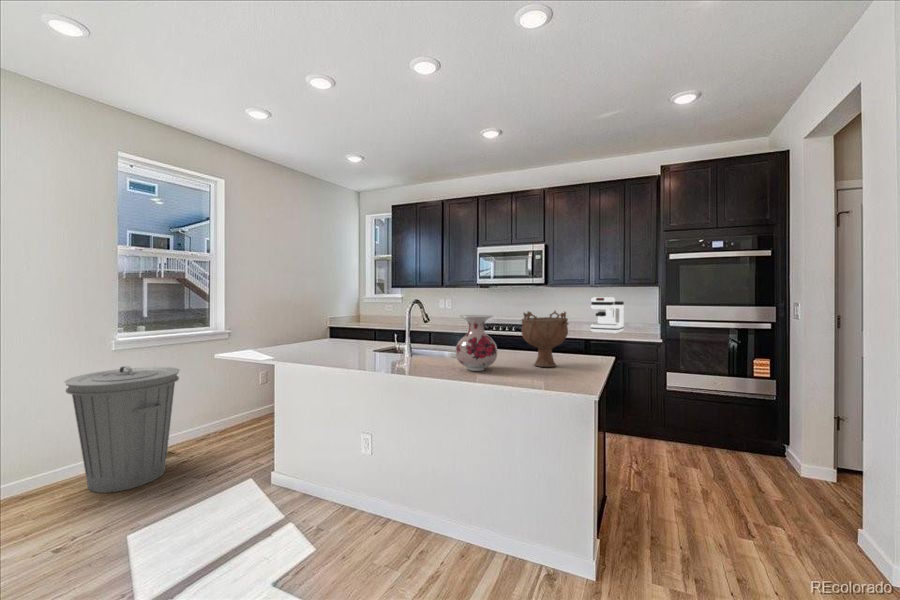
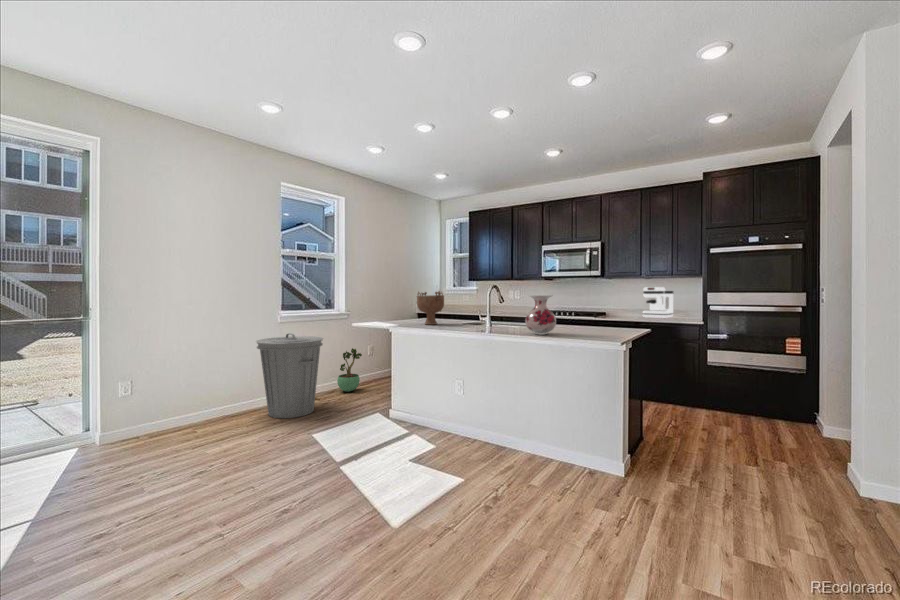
decorative bowl: present [521,311,568,367] -> present [417,291,444,325]
potted plant: none [213,376,250,434] -> present [337,348,362,392]

